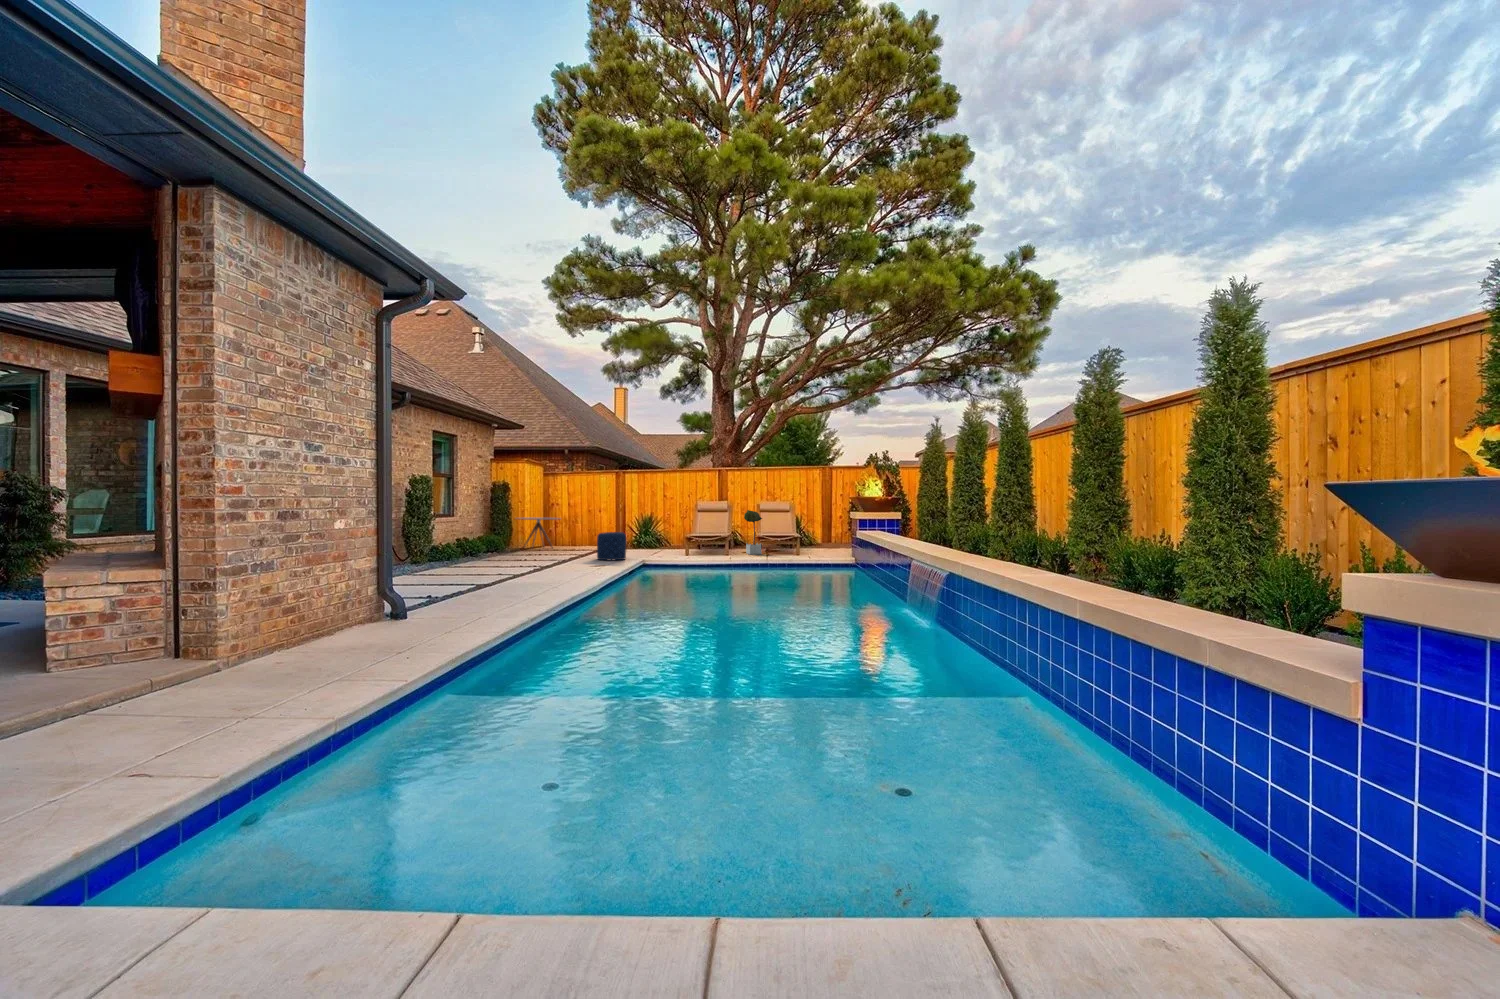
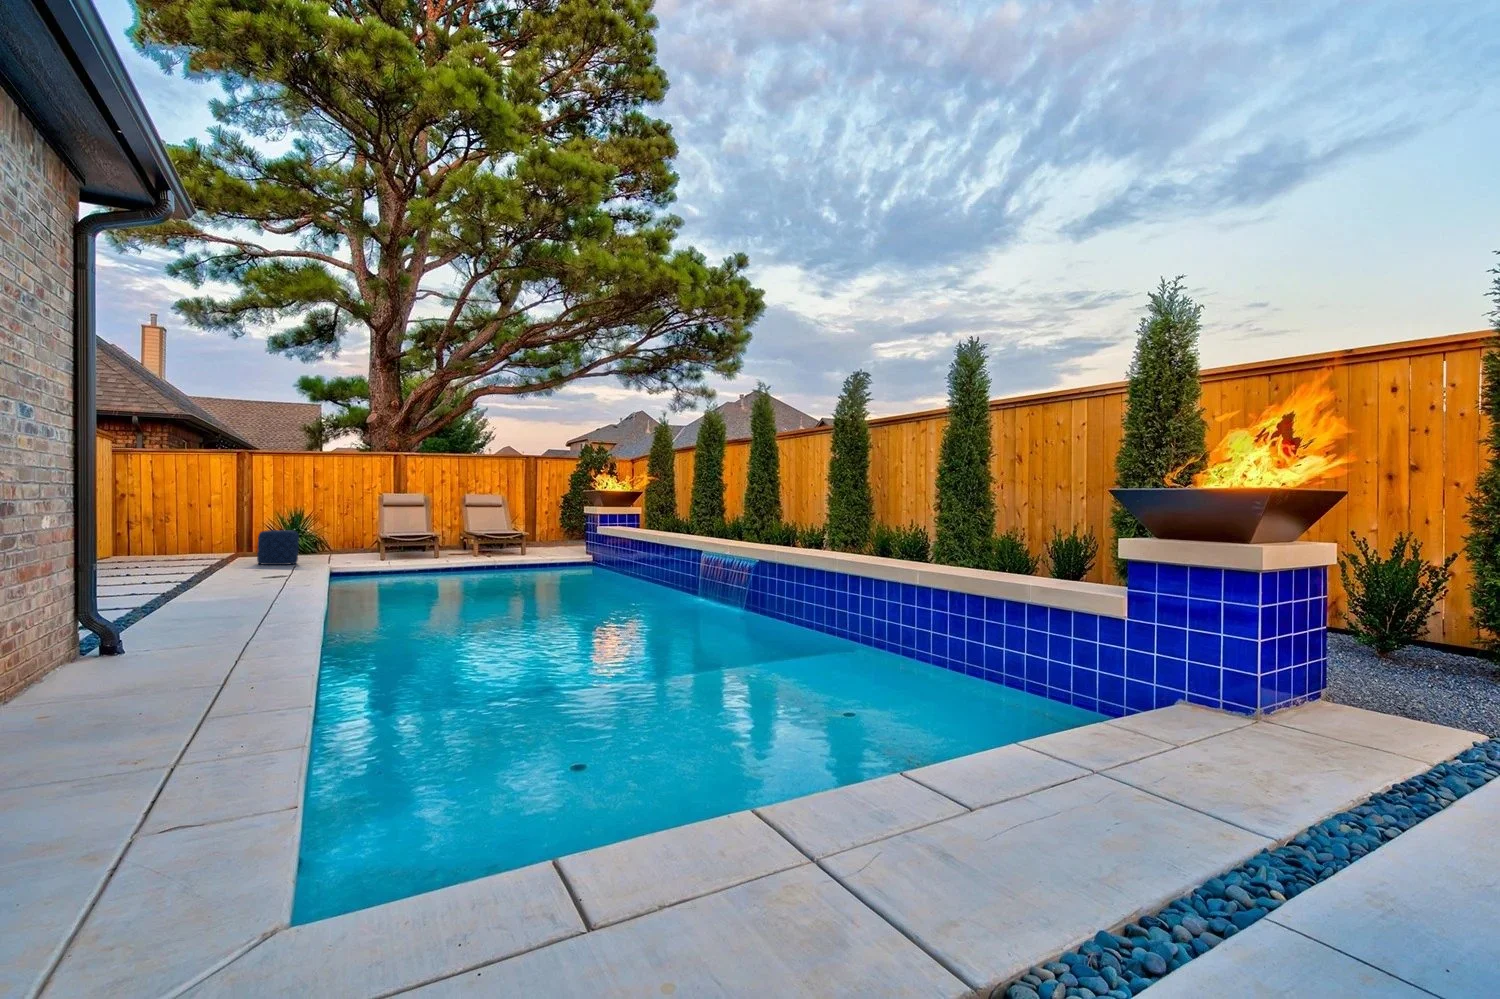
potted tree: present [744,510,762,555] -> none [435,505,457,557]
round table: present [518,518,559,547] -> none [99,513,171,555]

